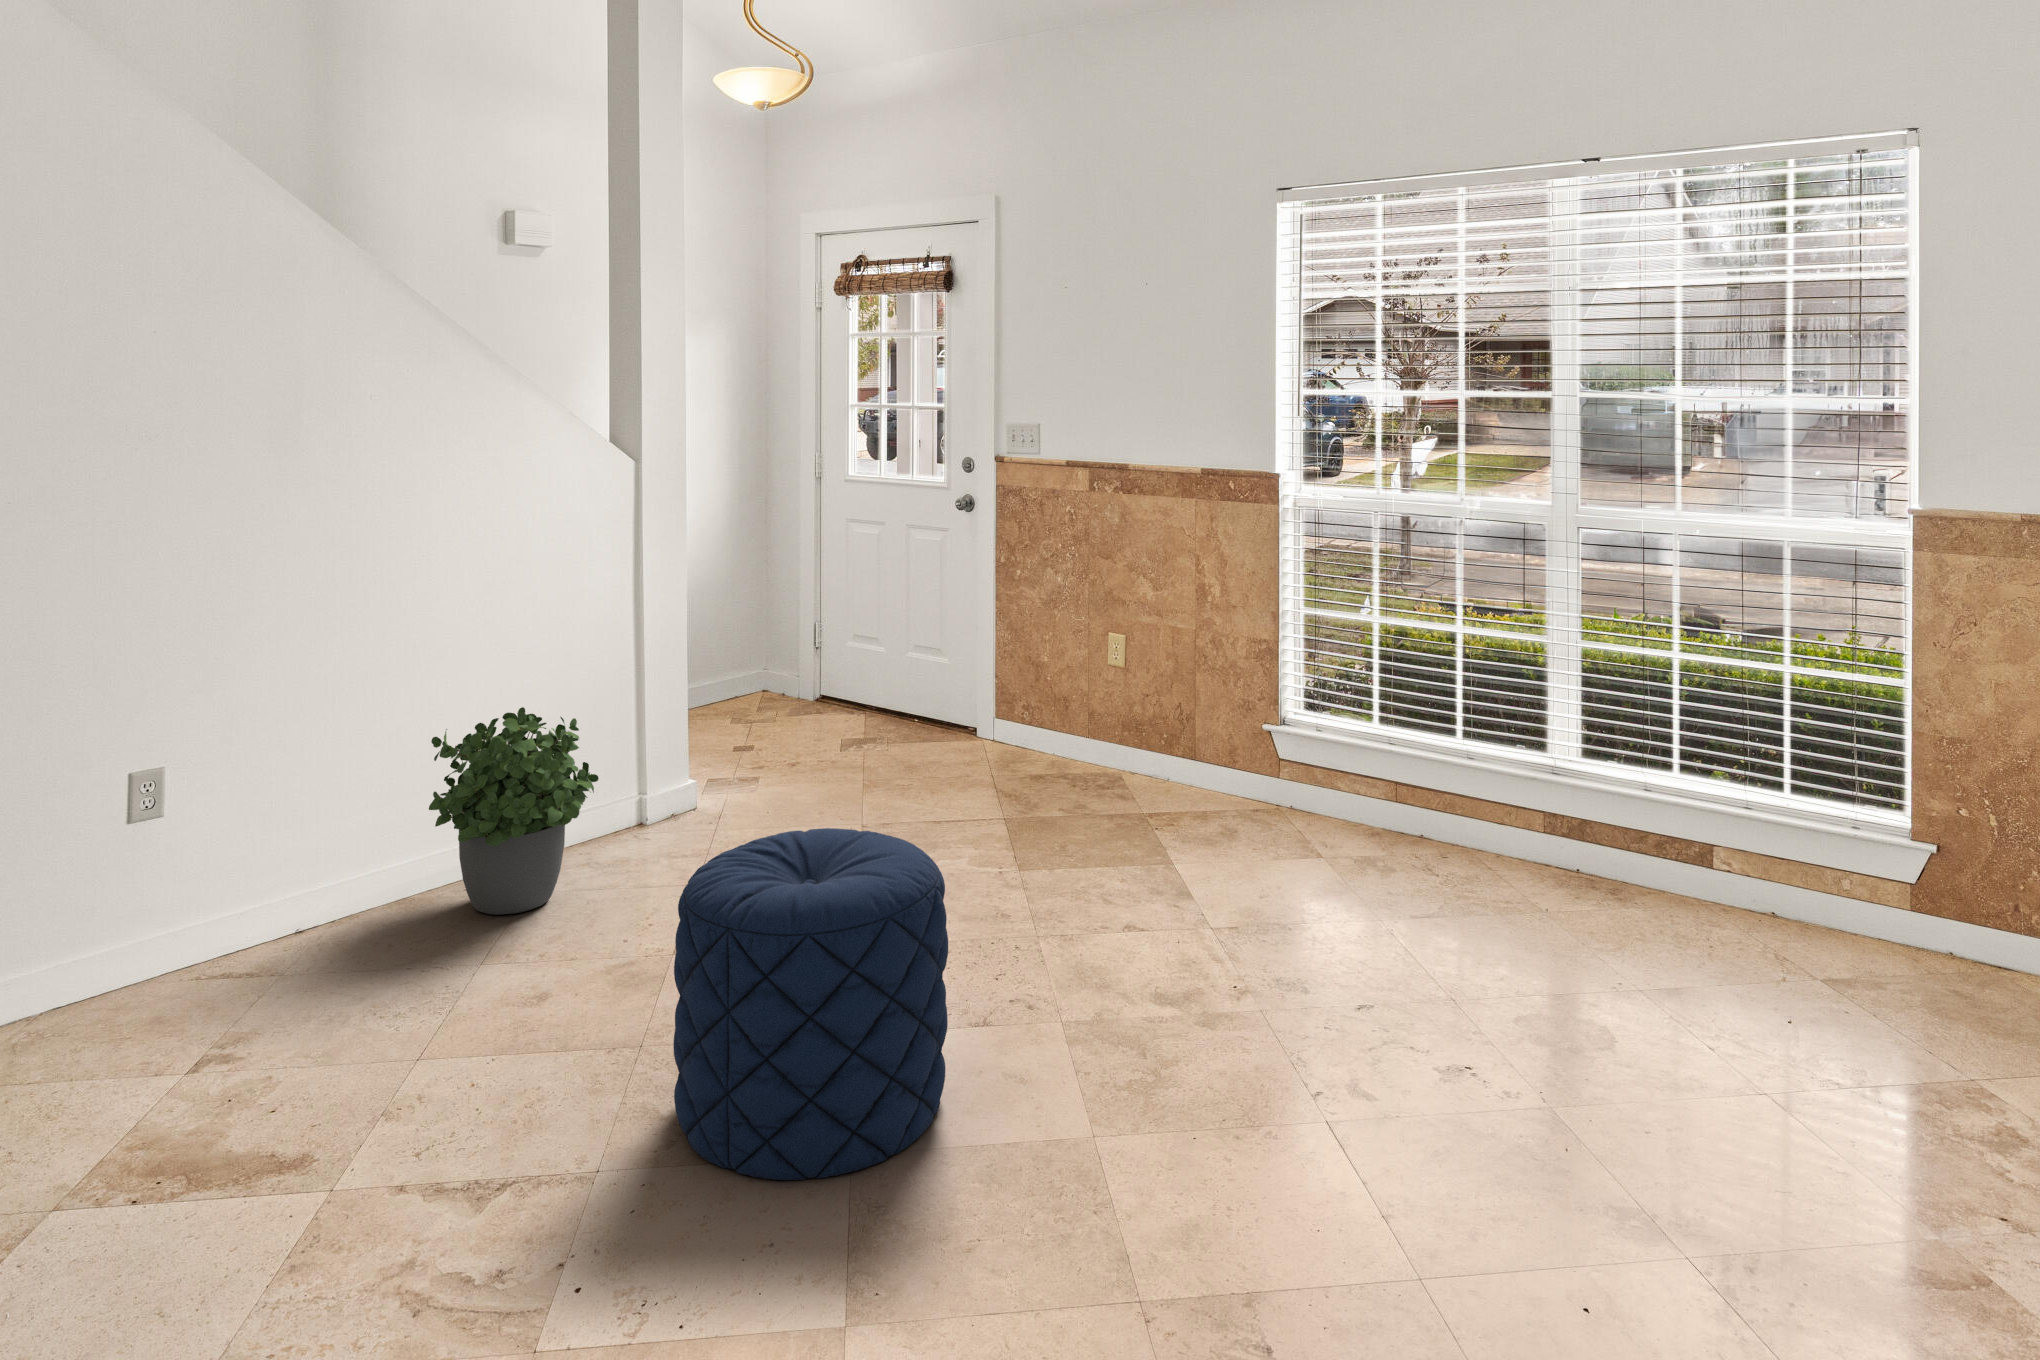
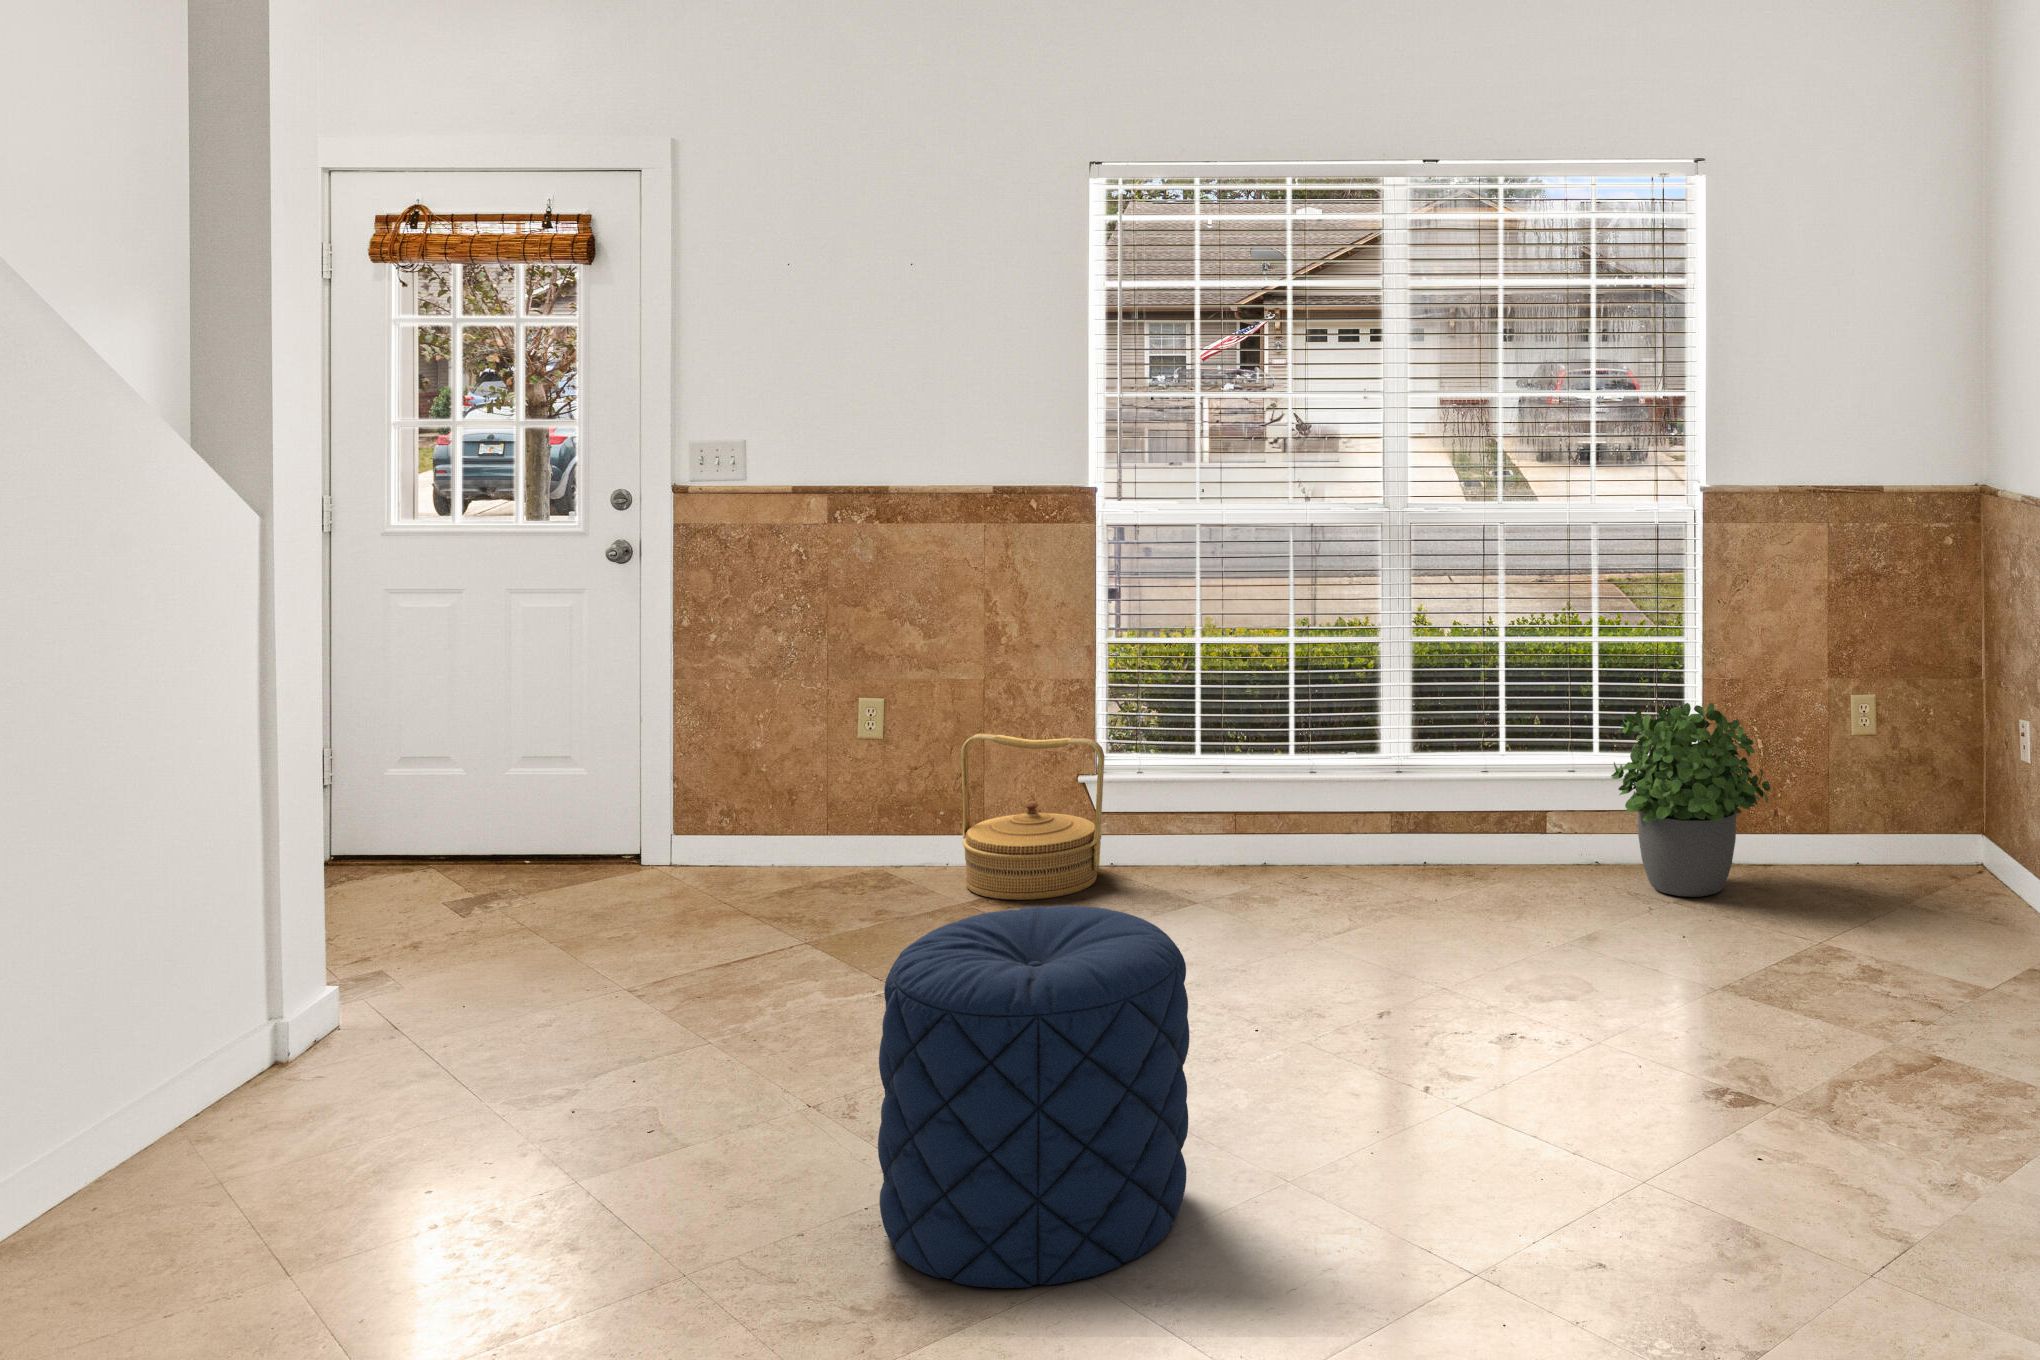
woven basket: none [1149,676,1266,829] -> present [961,734,1105,900]
potted plant: present [429,707,599,915] -> present [1611,703,1770,897]

